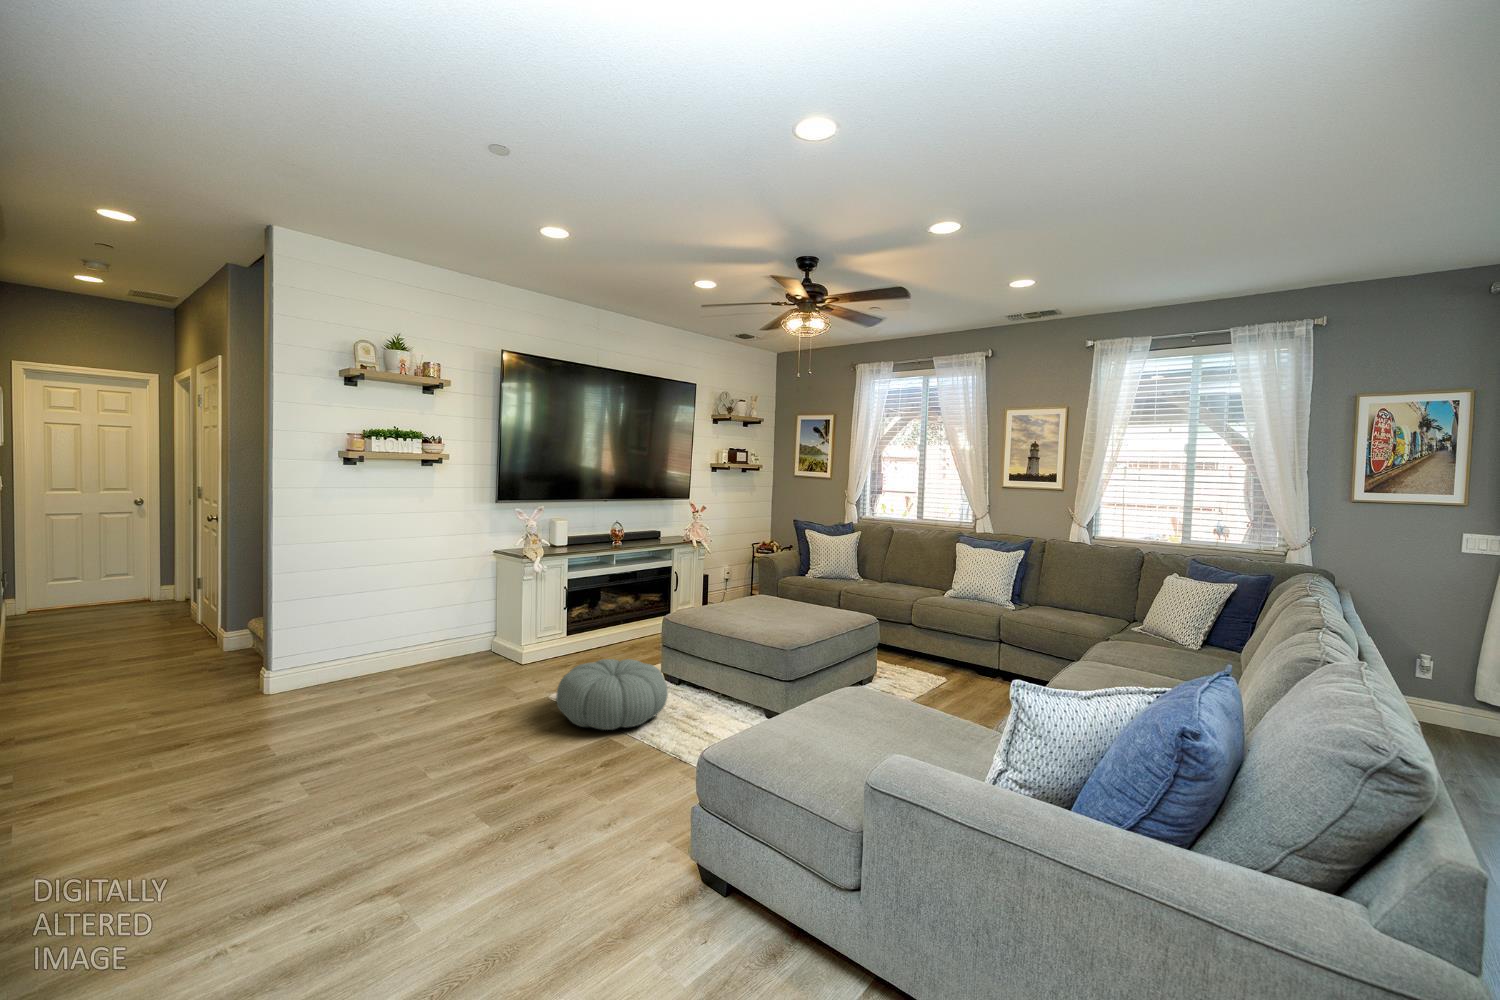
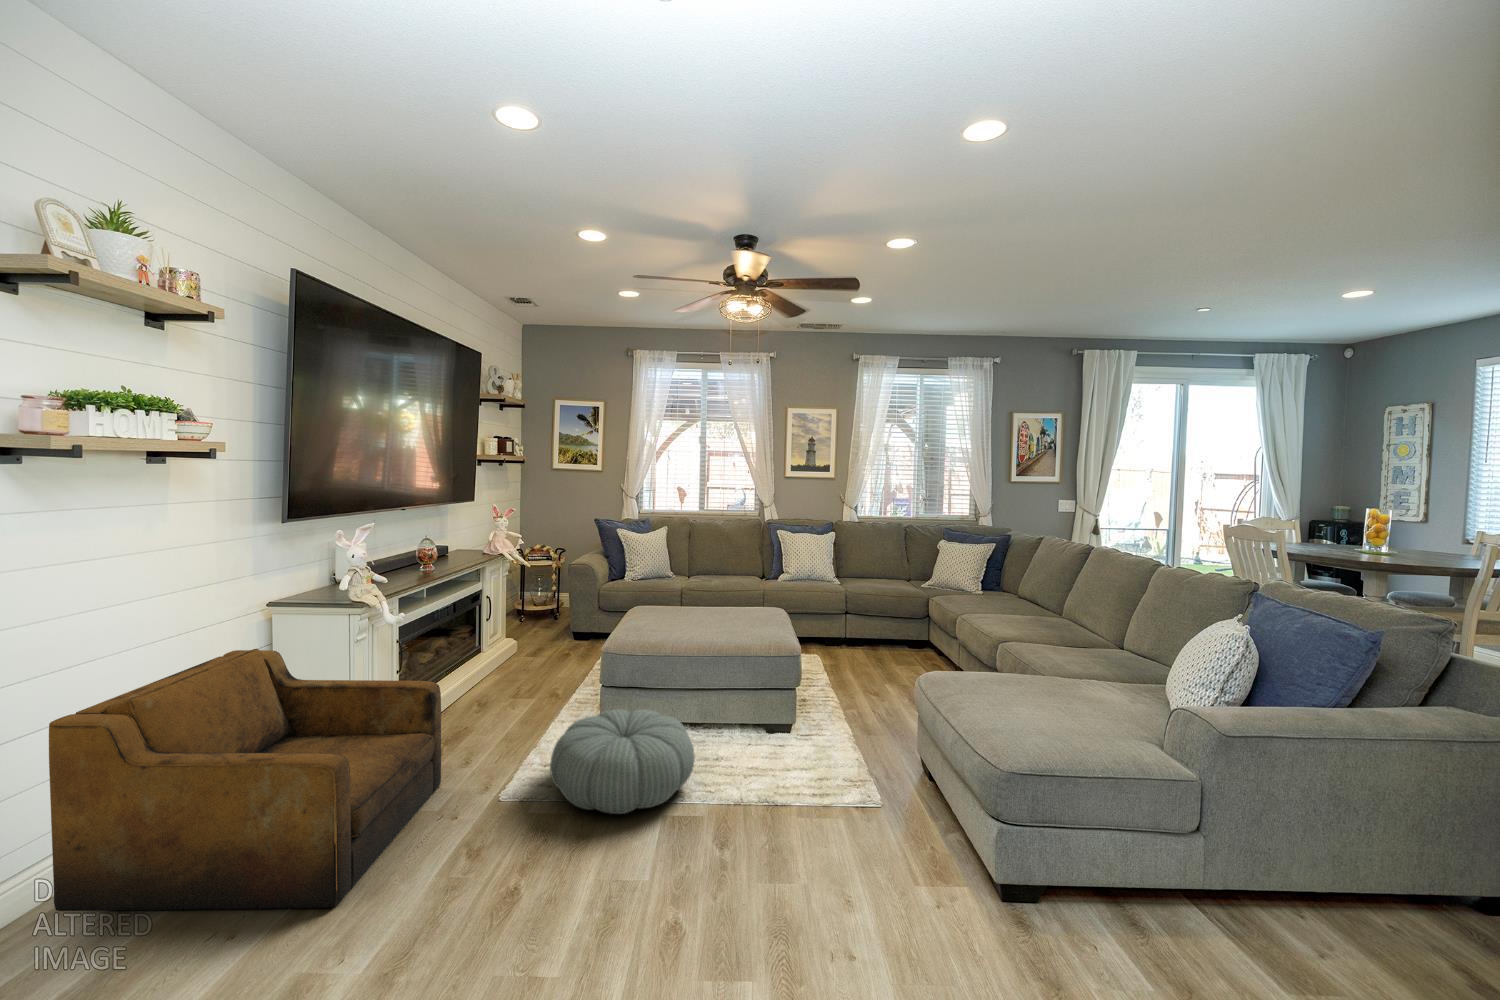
armchair: none [355,574,534,713] -> present [49,649,441,911]

